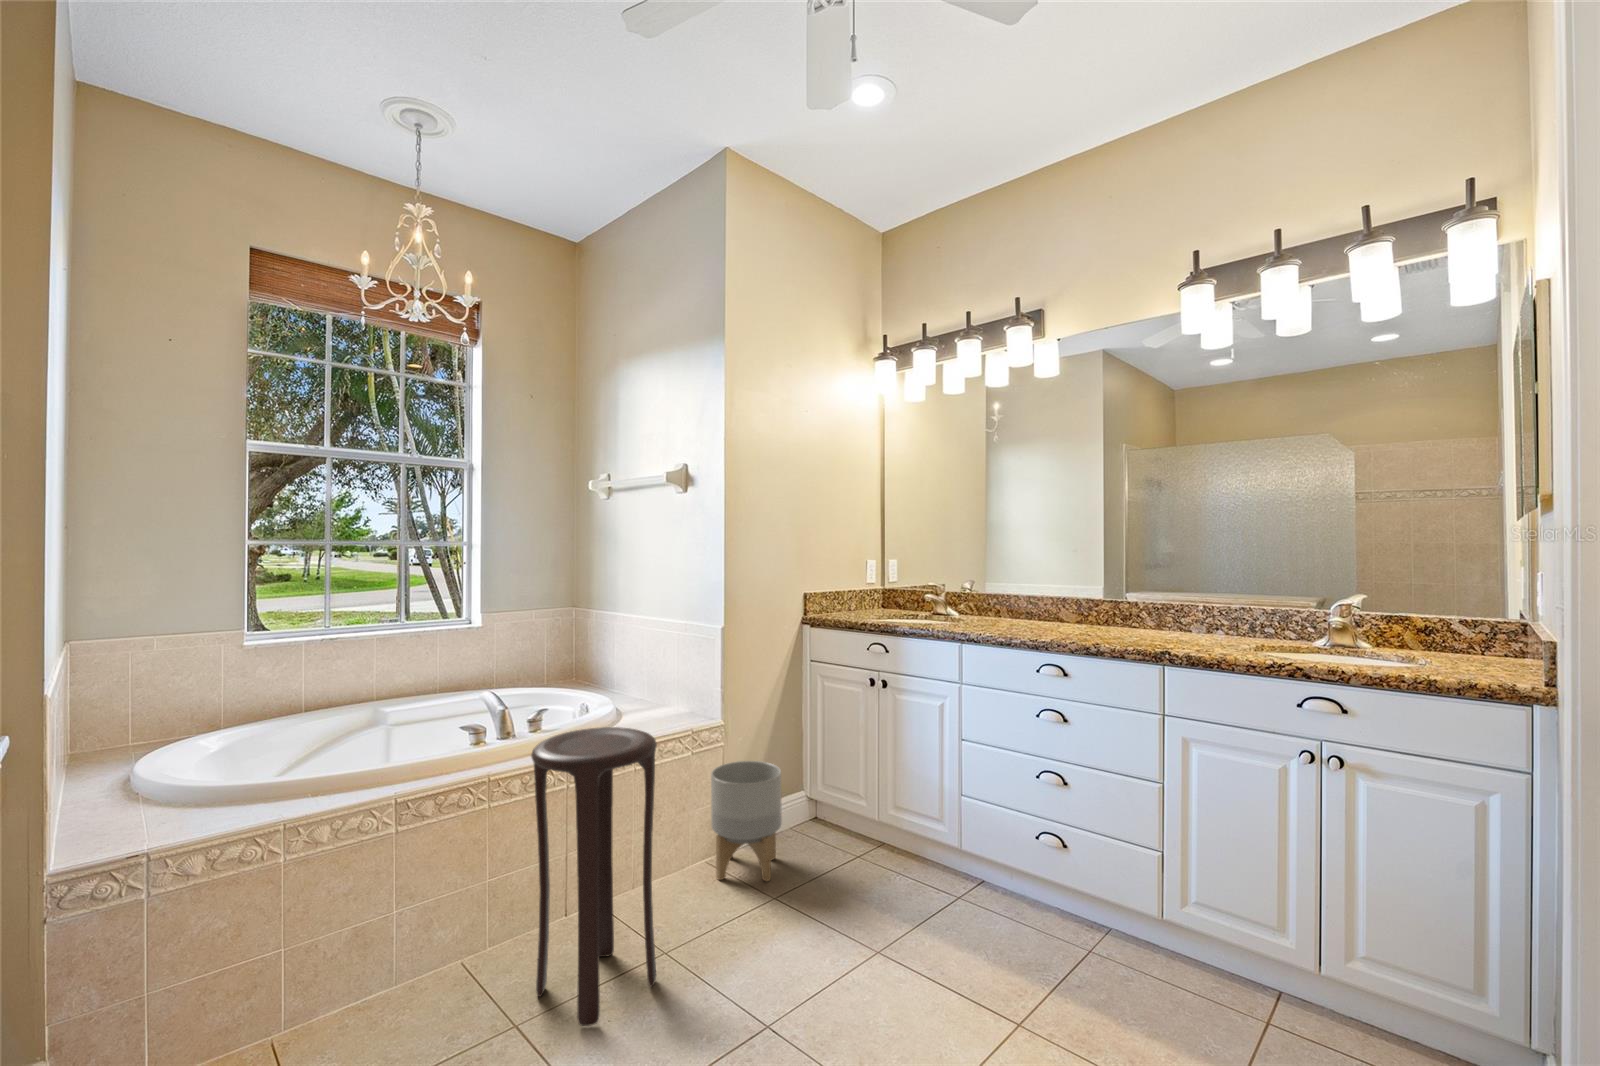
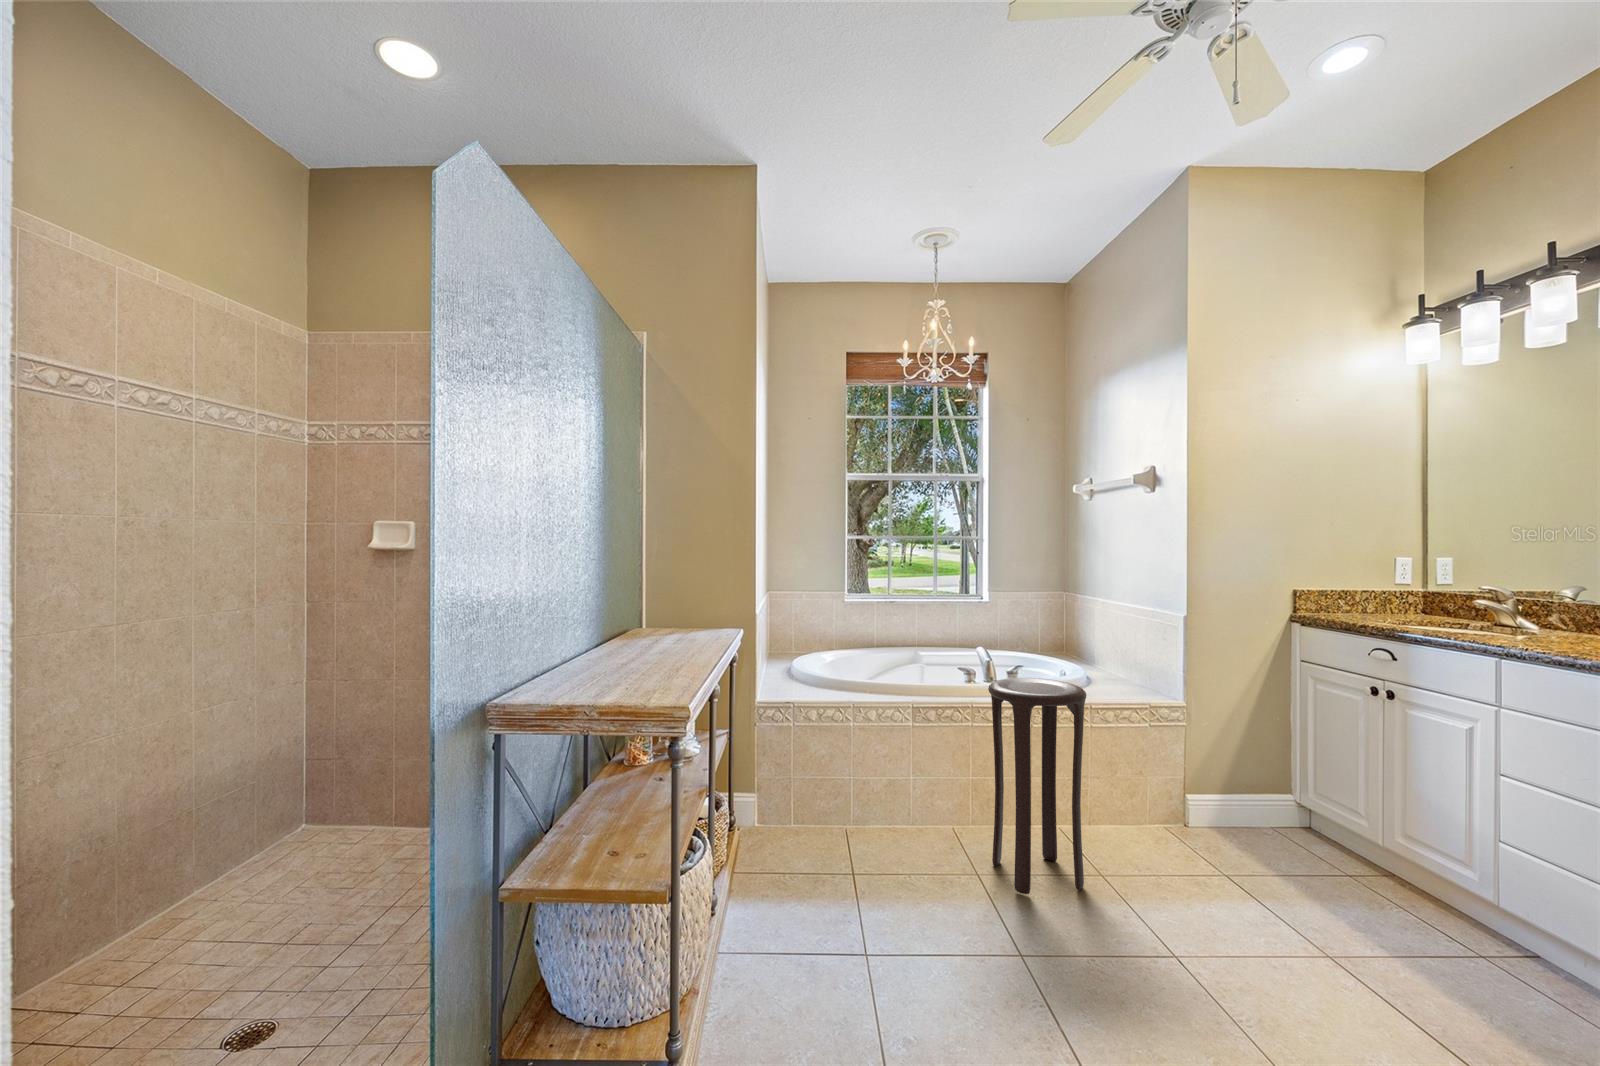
planter: present [711,761,782,881] -> none [1168,744,1245,861]

